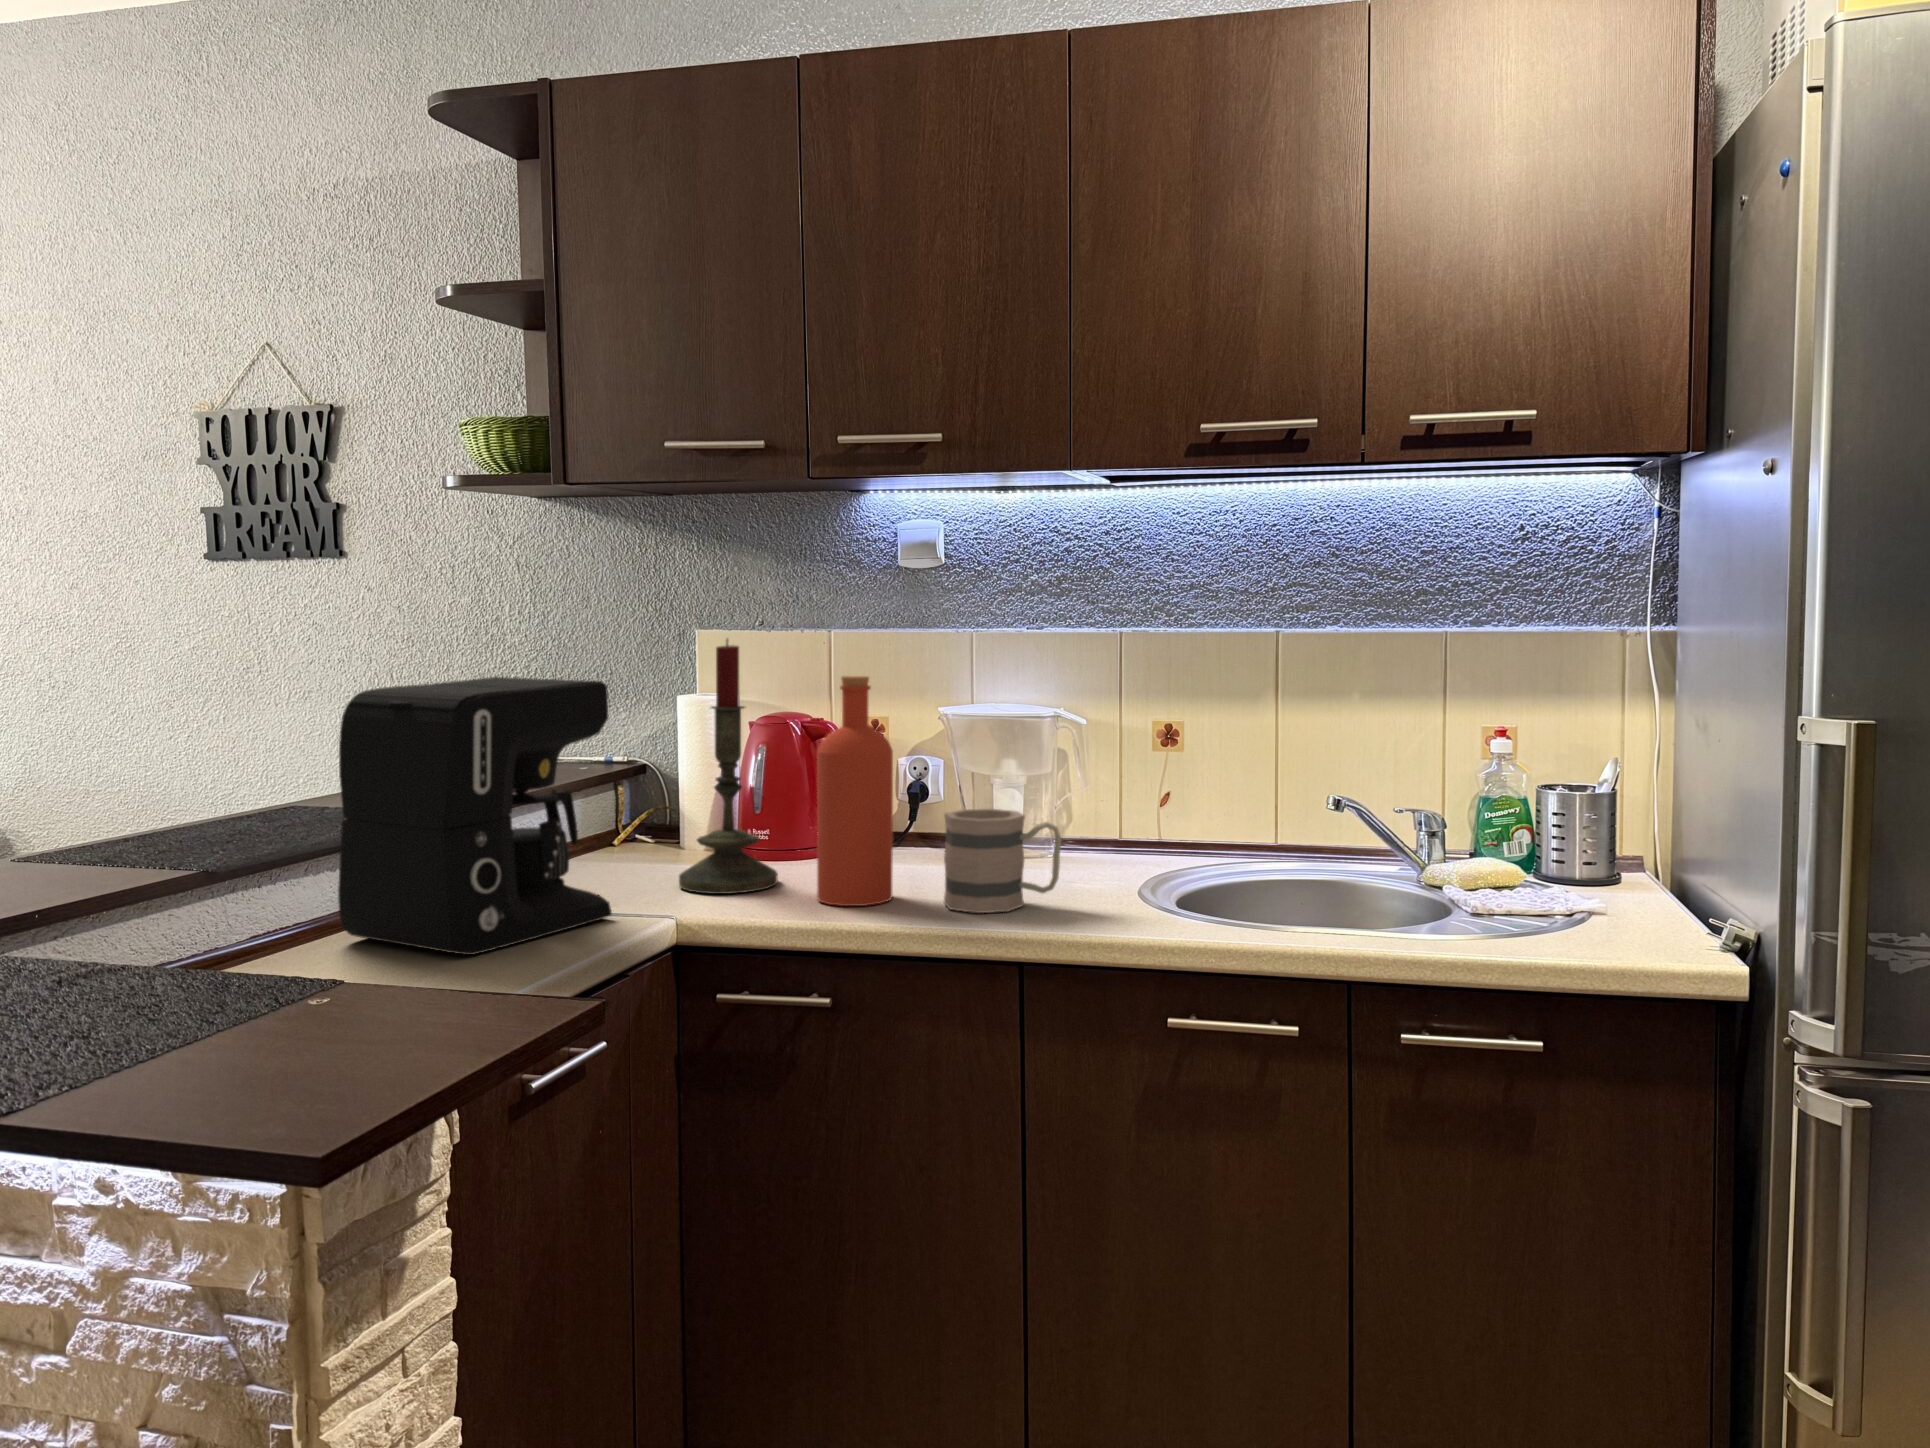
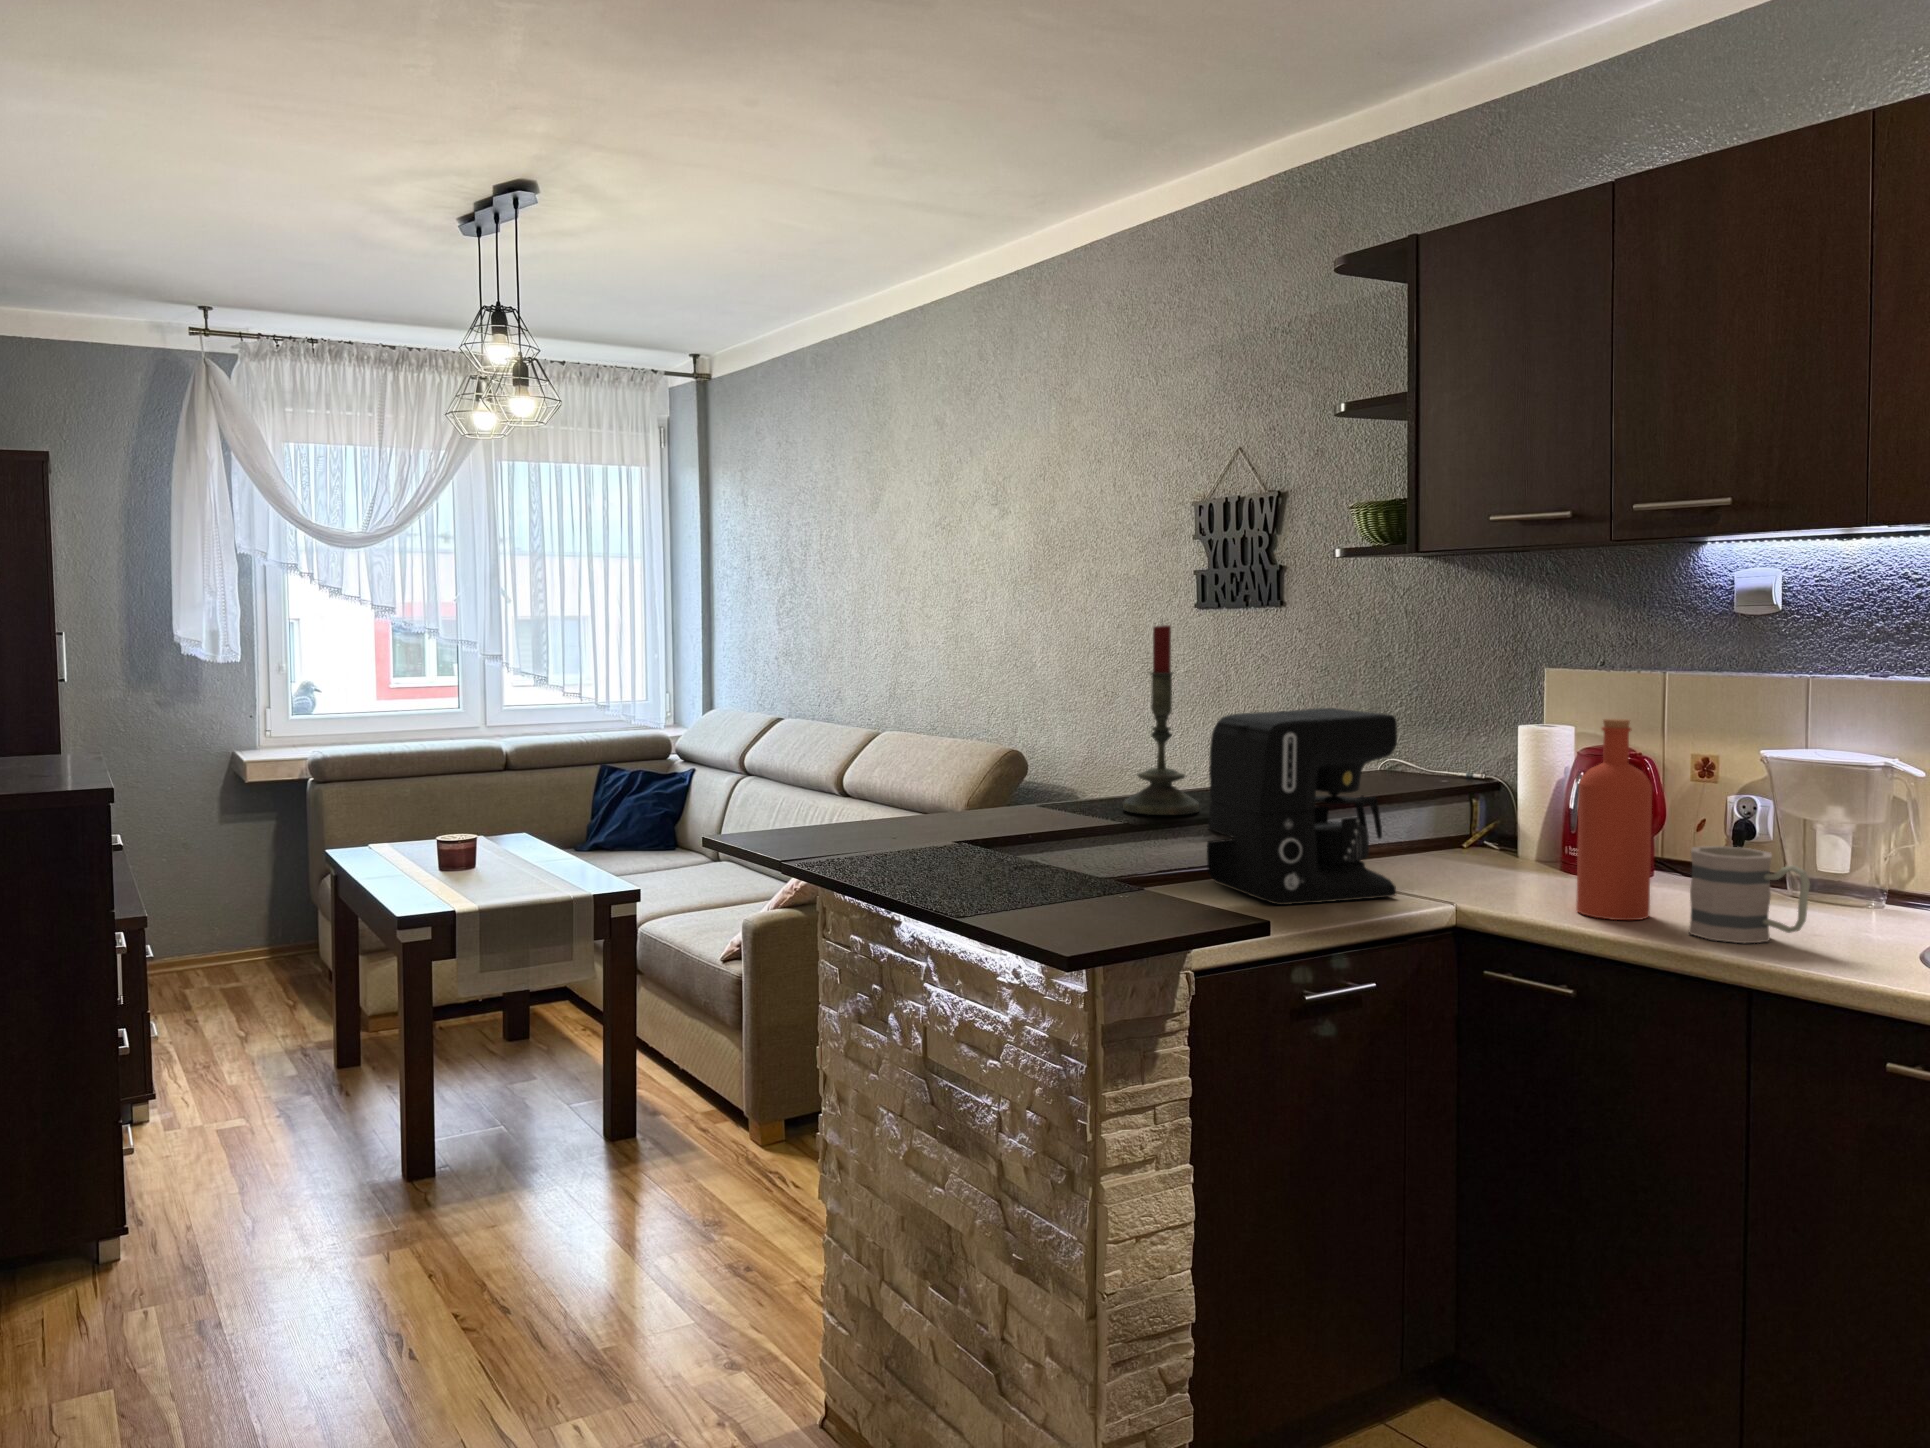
candle: present [679,639,778,894] -> present [1124,625,1199,815]

